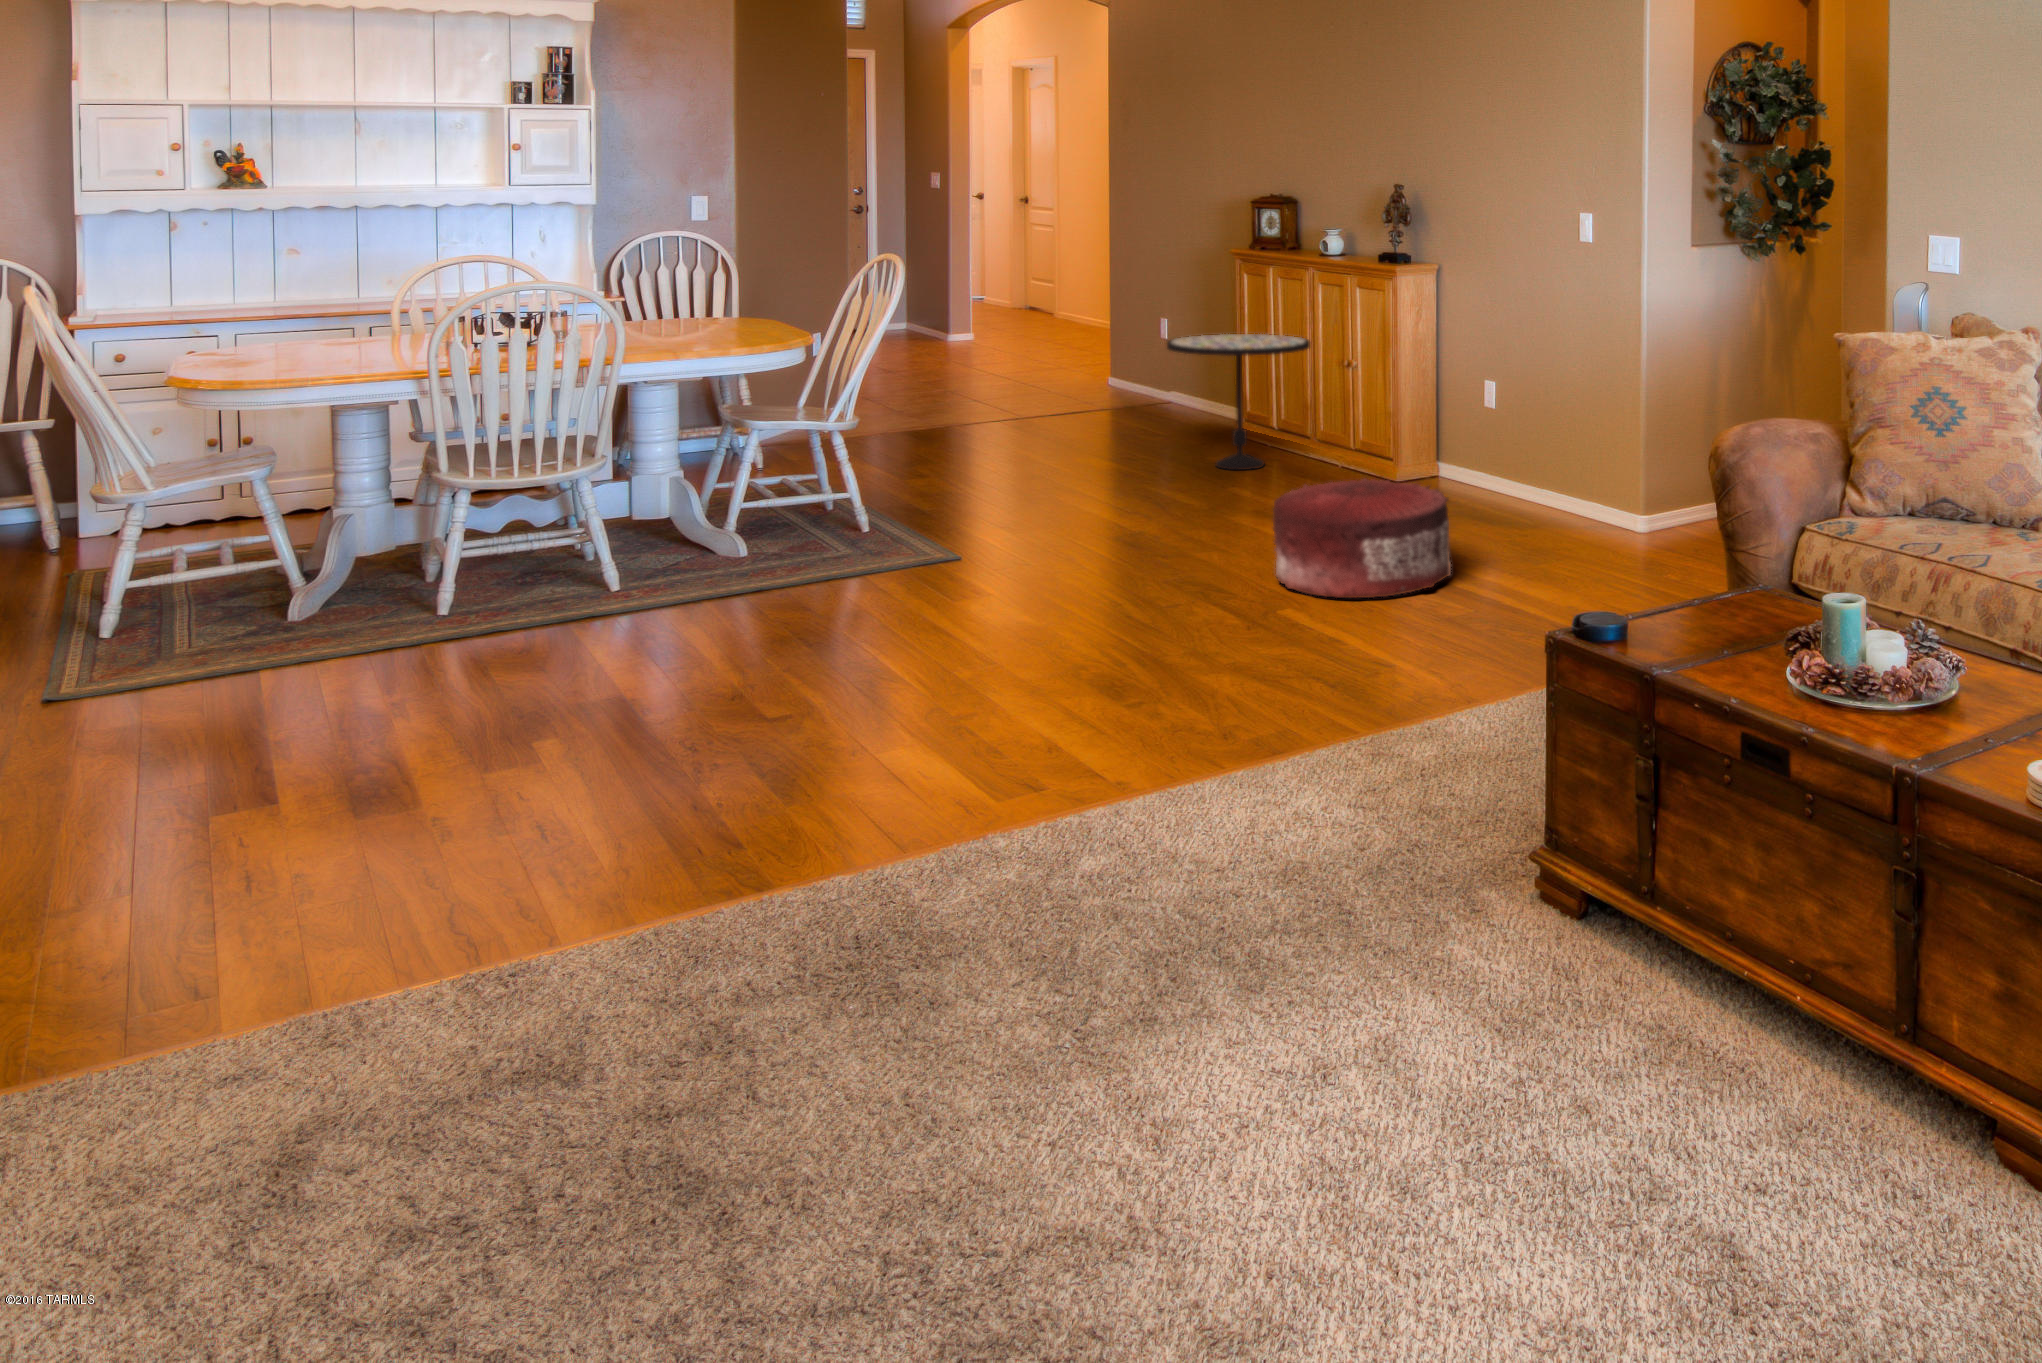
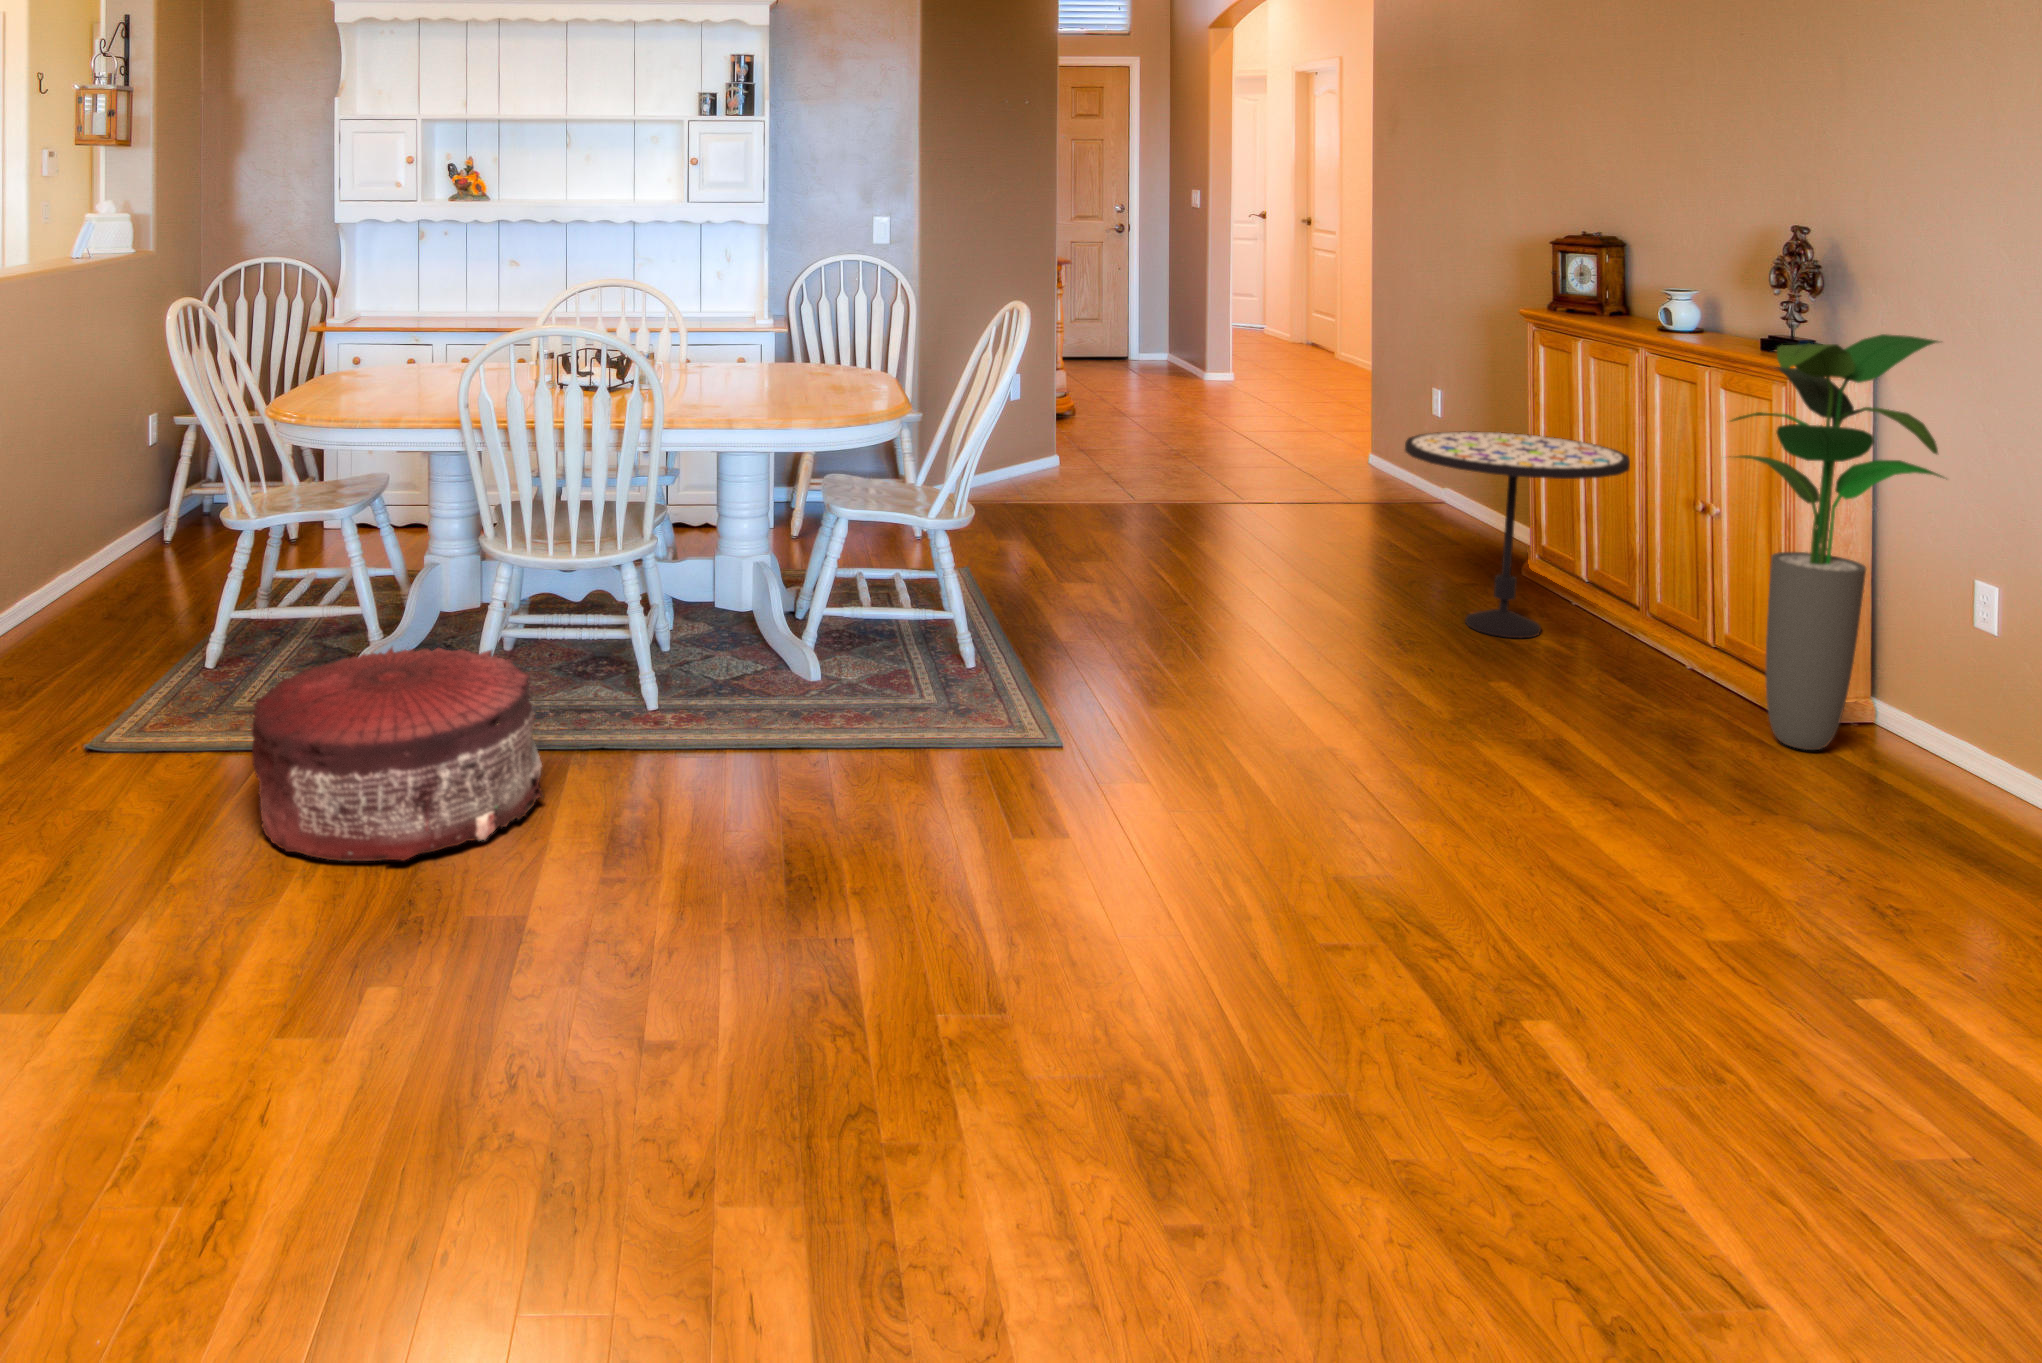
potted plant: none [1363,245,1478,495] -> present [1731,334,1943,750]
pouf: present [1273,479,1451,598] -> present [251,648,544,861]

